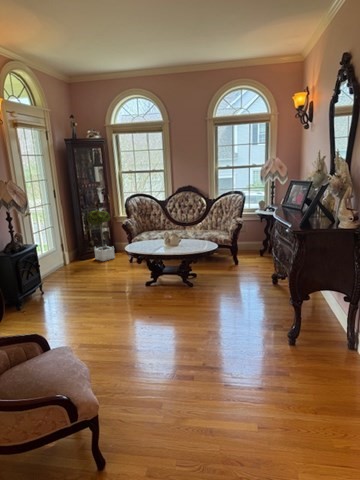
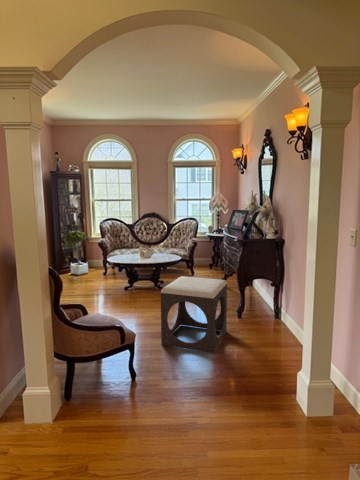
footstool: none [158,287,270,427] -> present [161,276,227,353]

